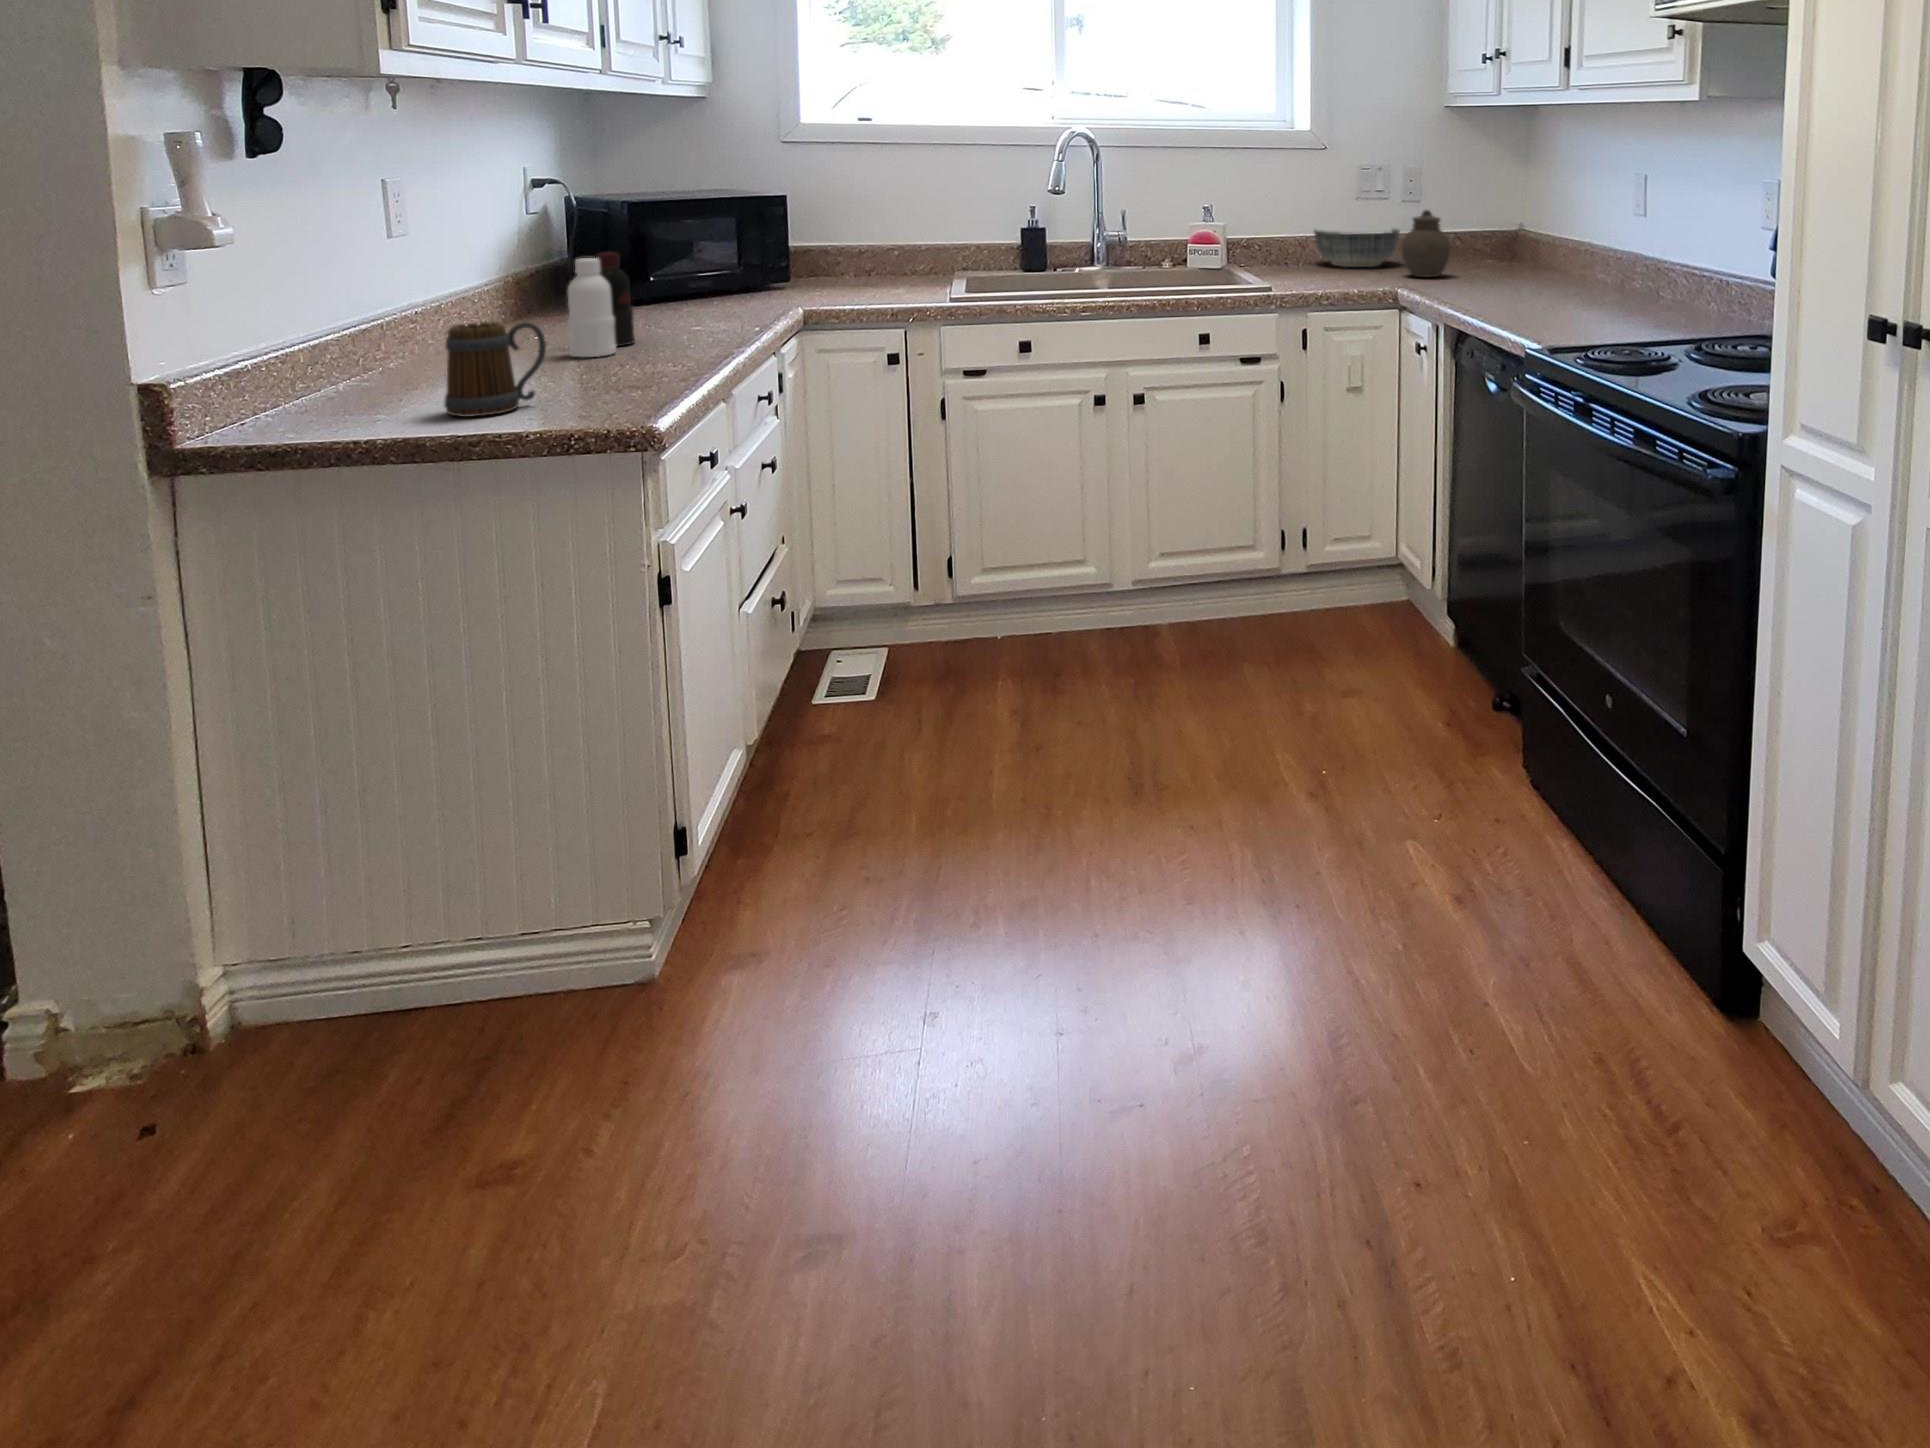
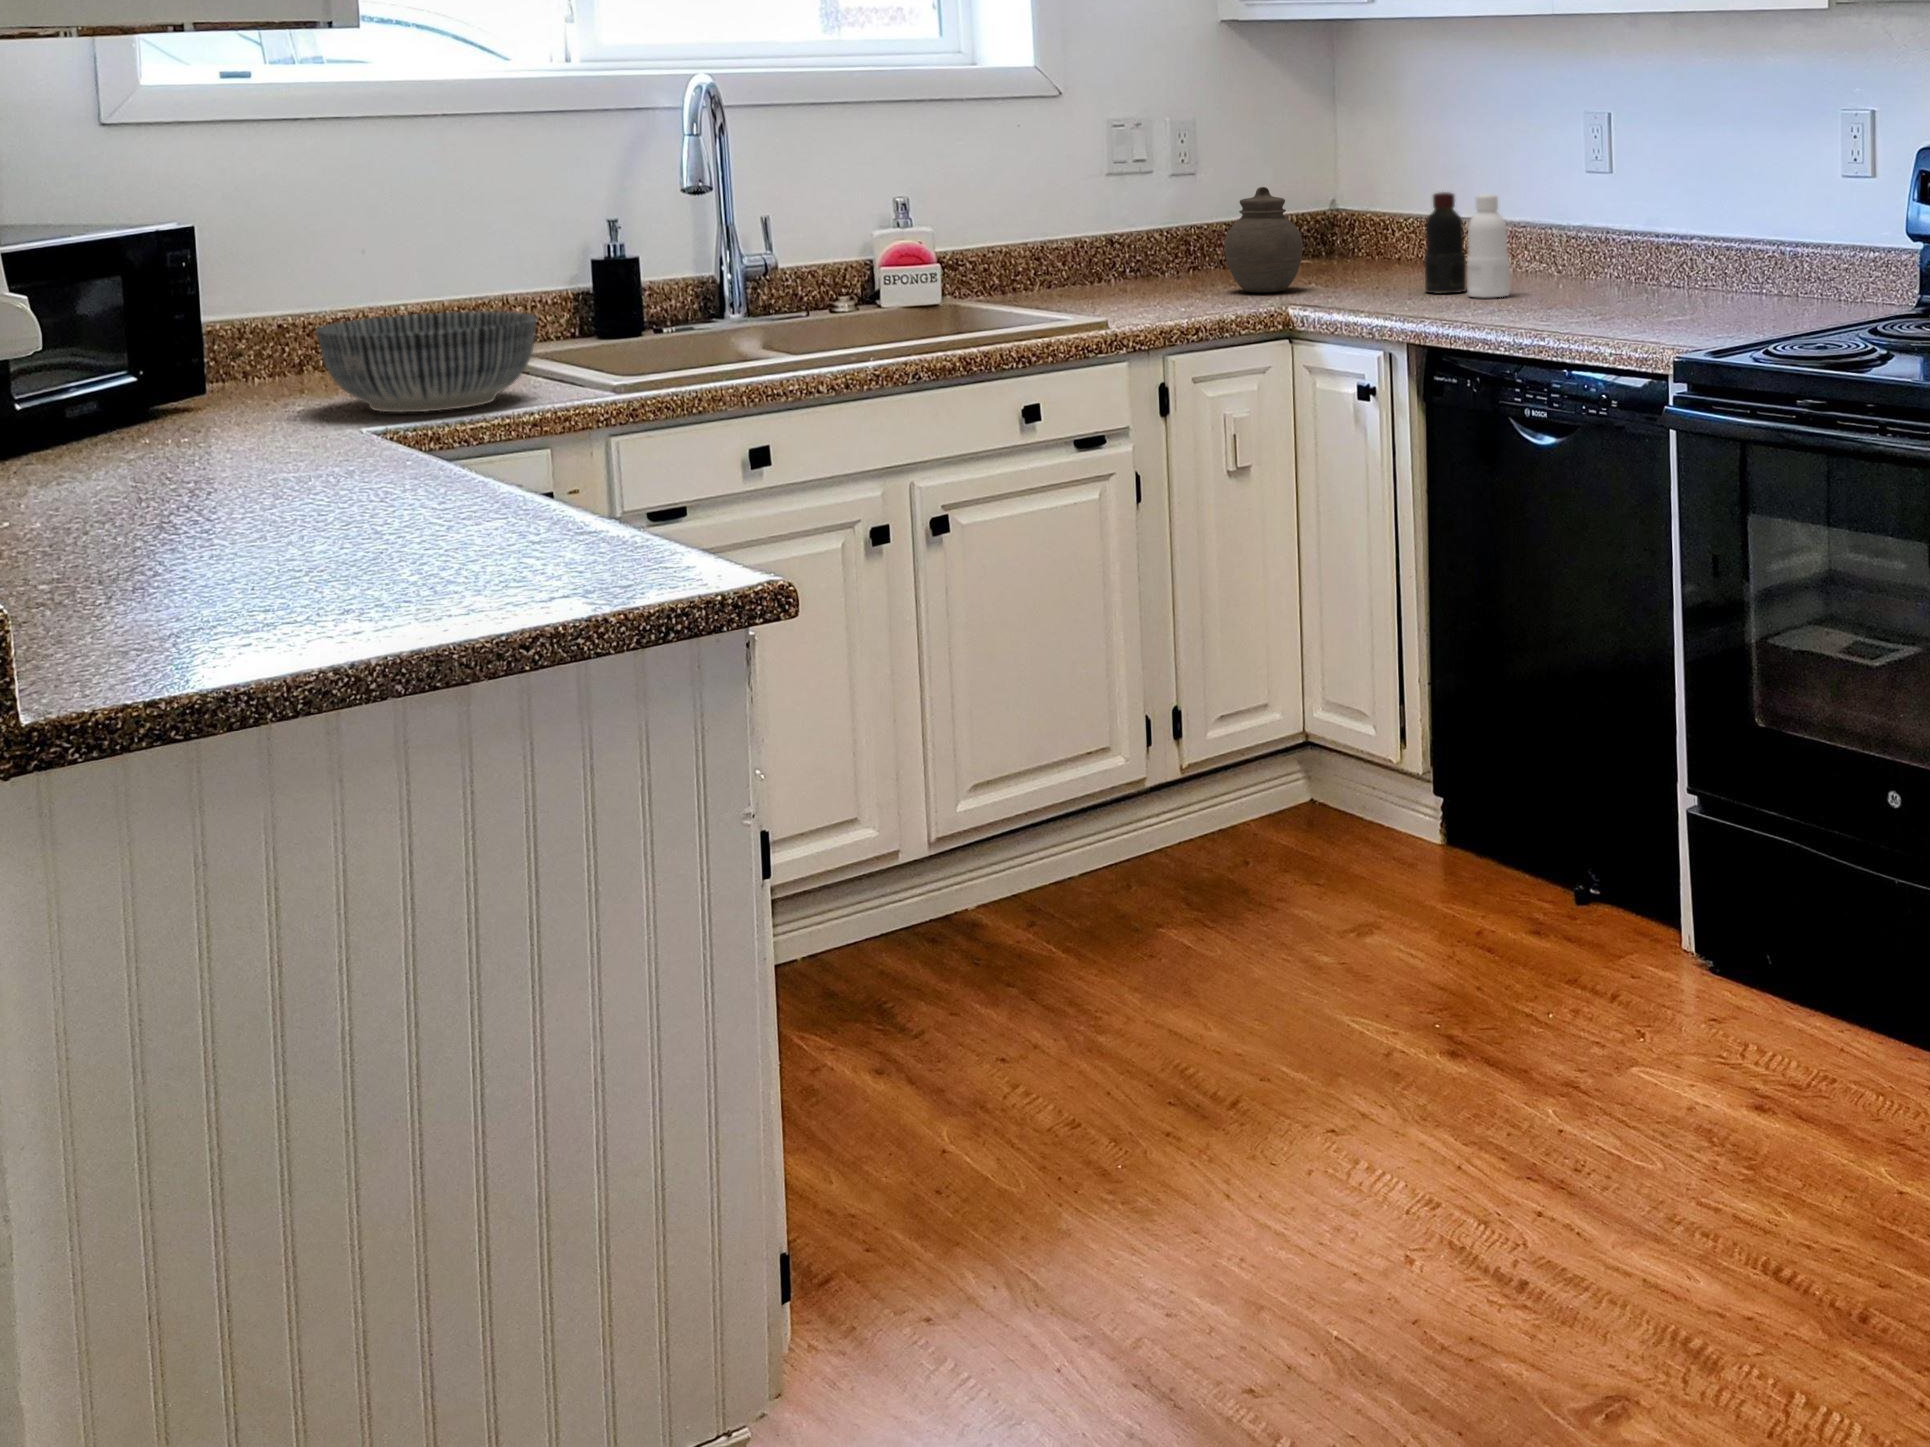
bowl: present [1314,229,1400,267] -> present [316,311,537,412]
bottle: present [568,252,635,357] -> present [1424,192,1510,298]
mug: present [444,322,546,417] -> none [351,438,482,610]

